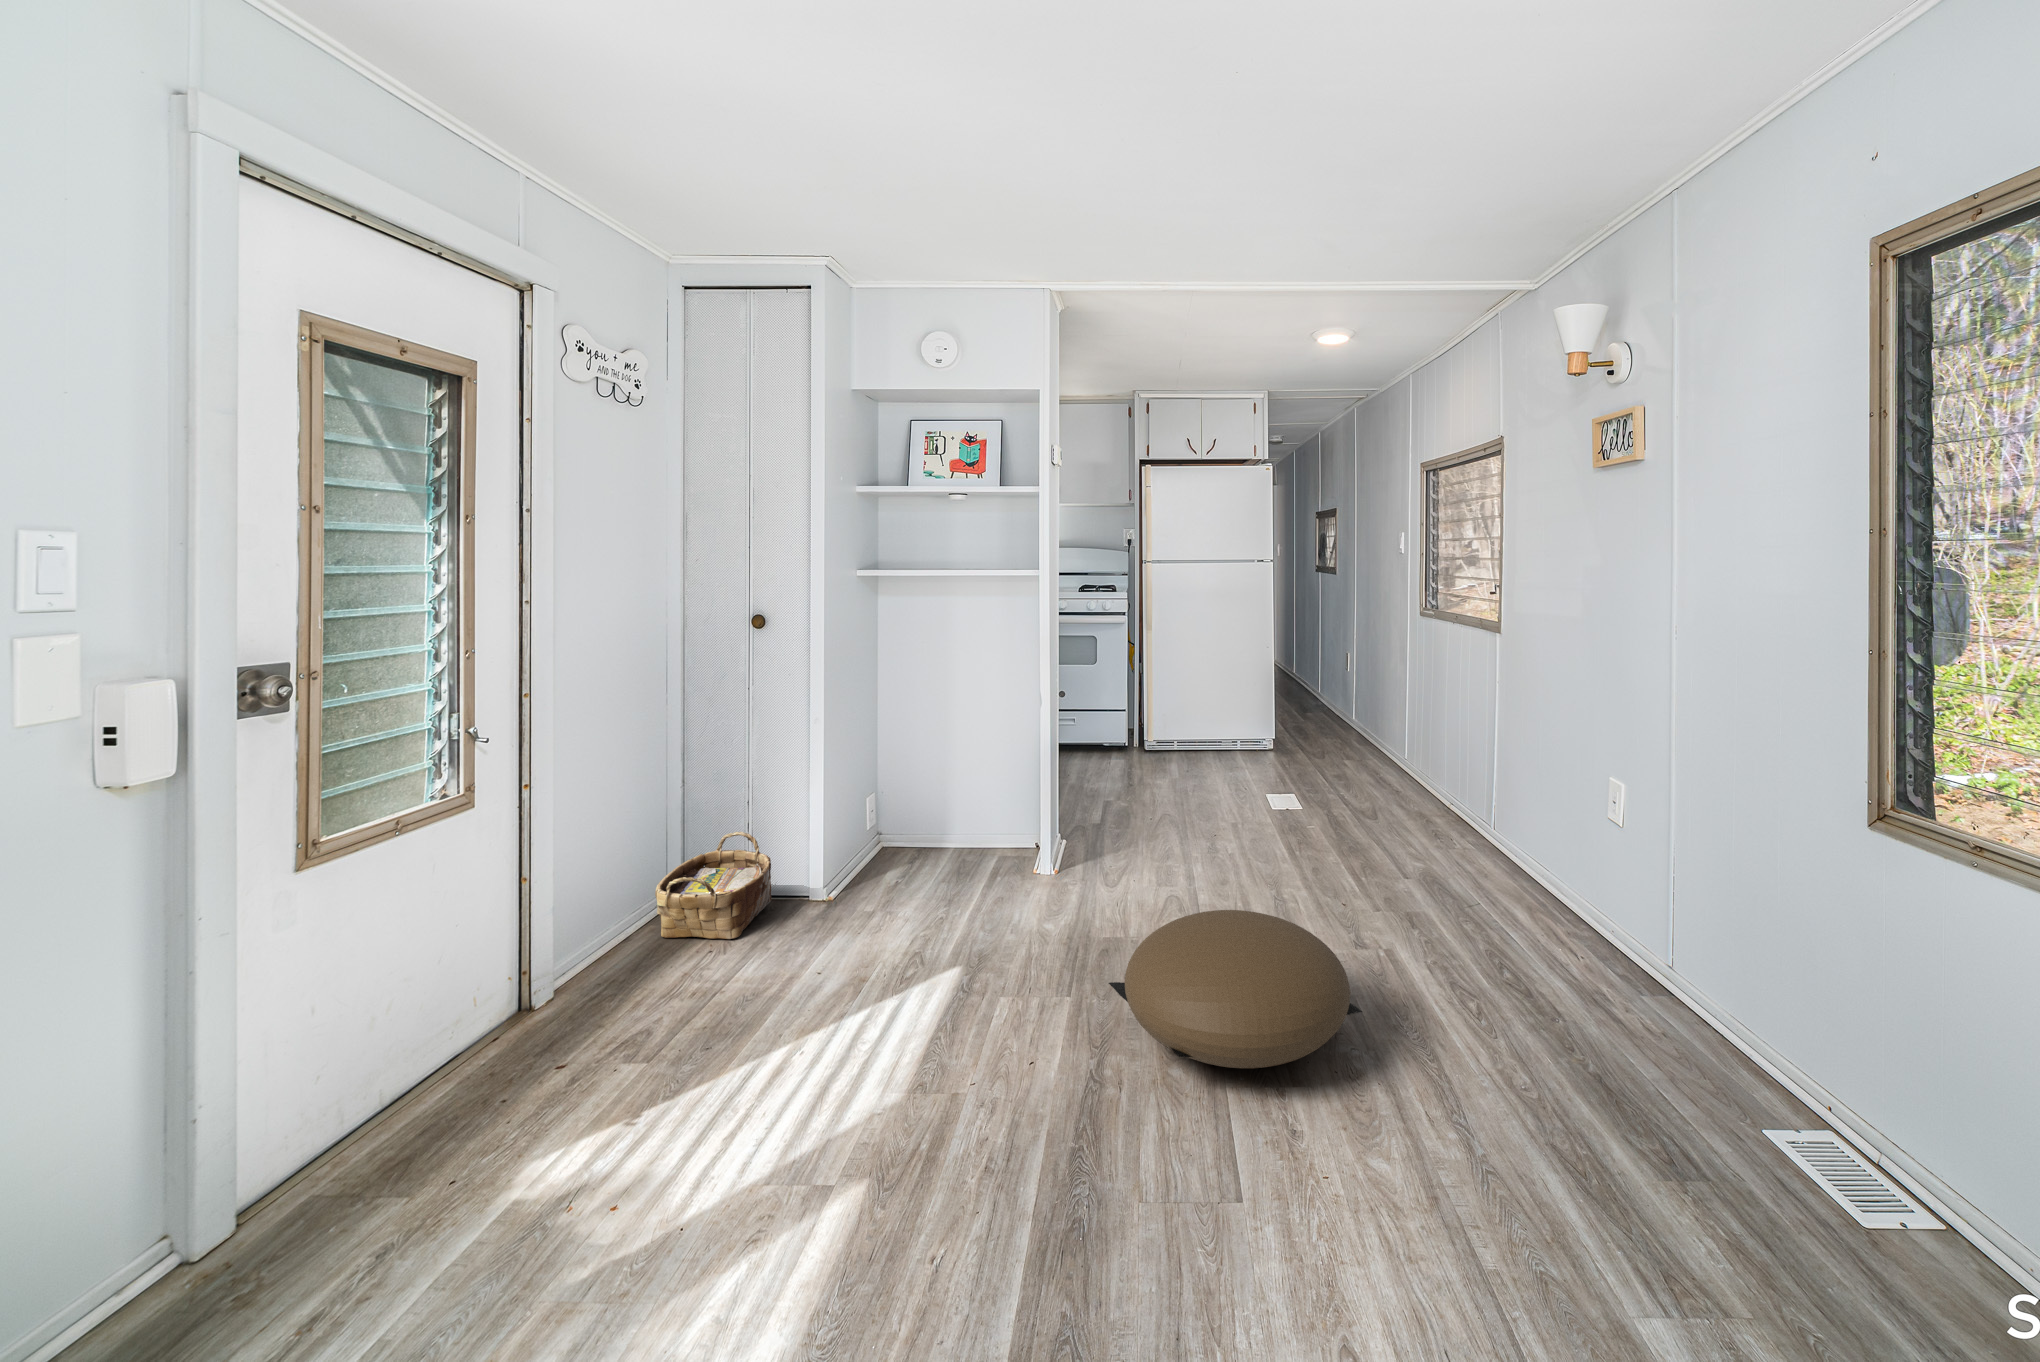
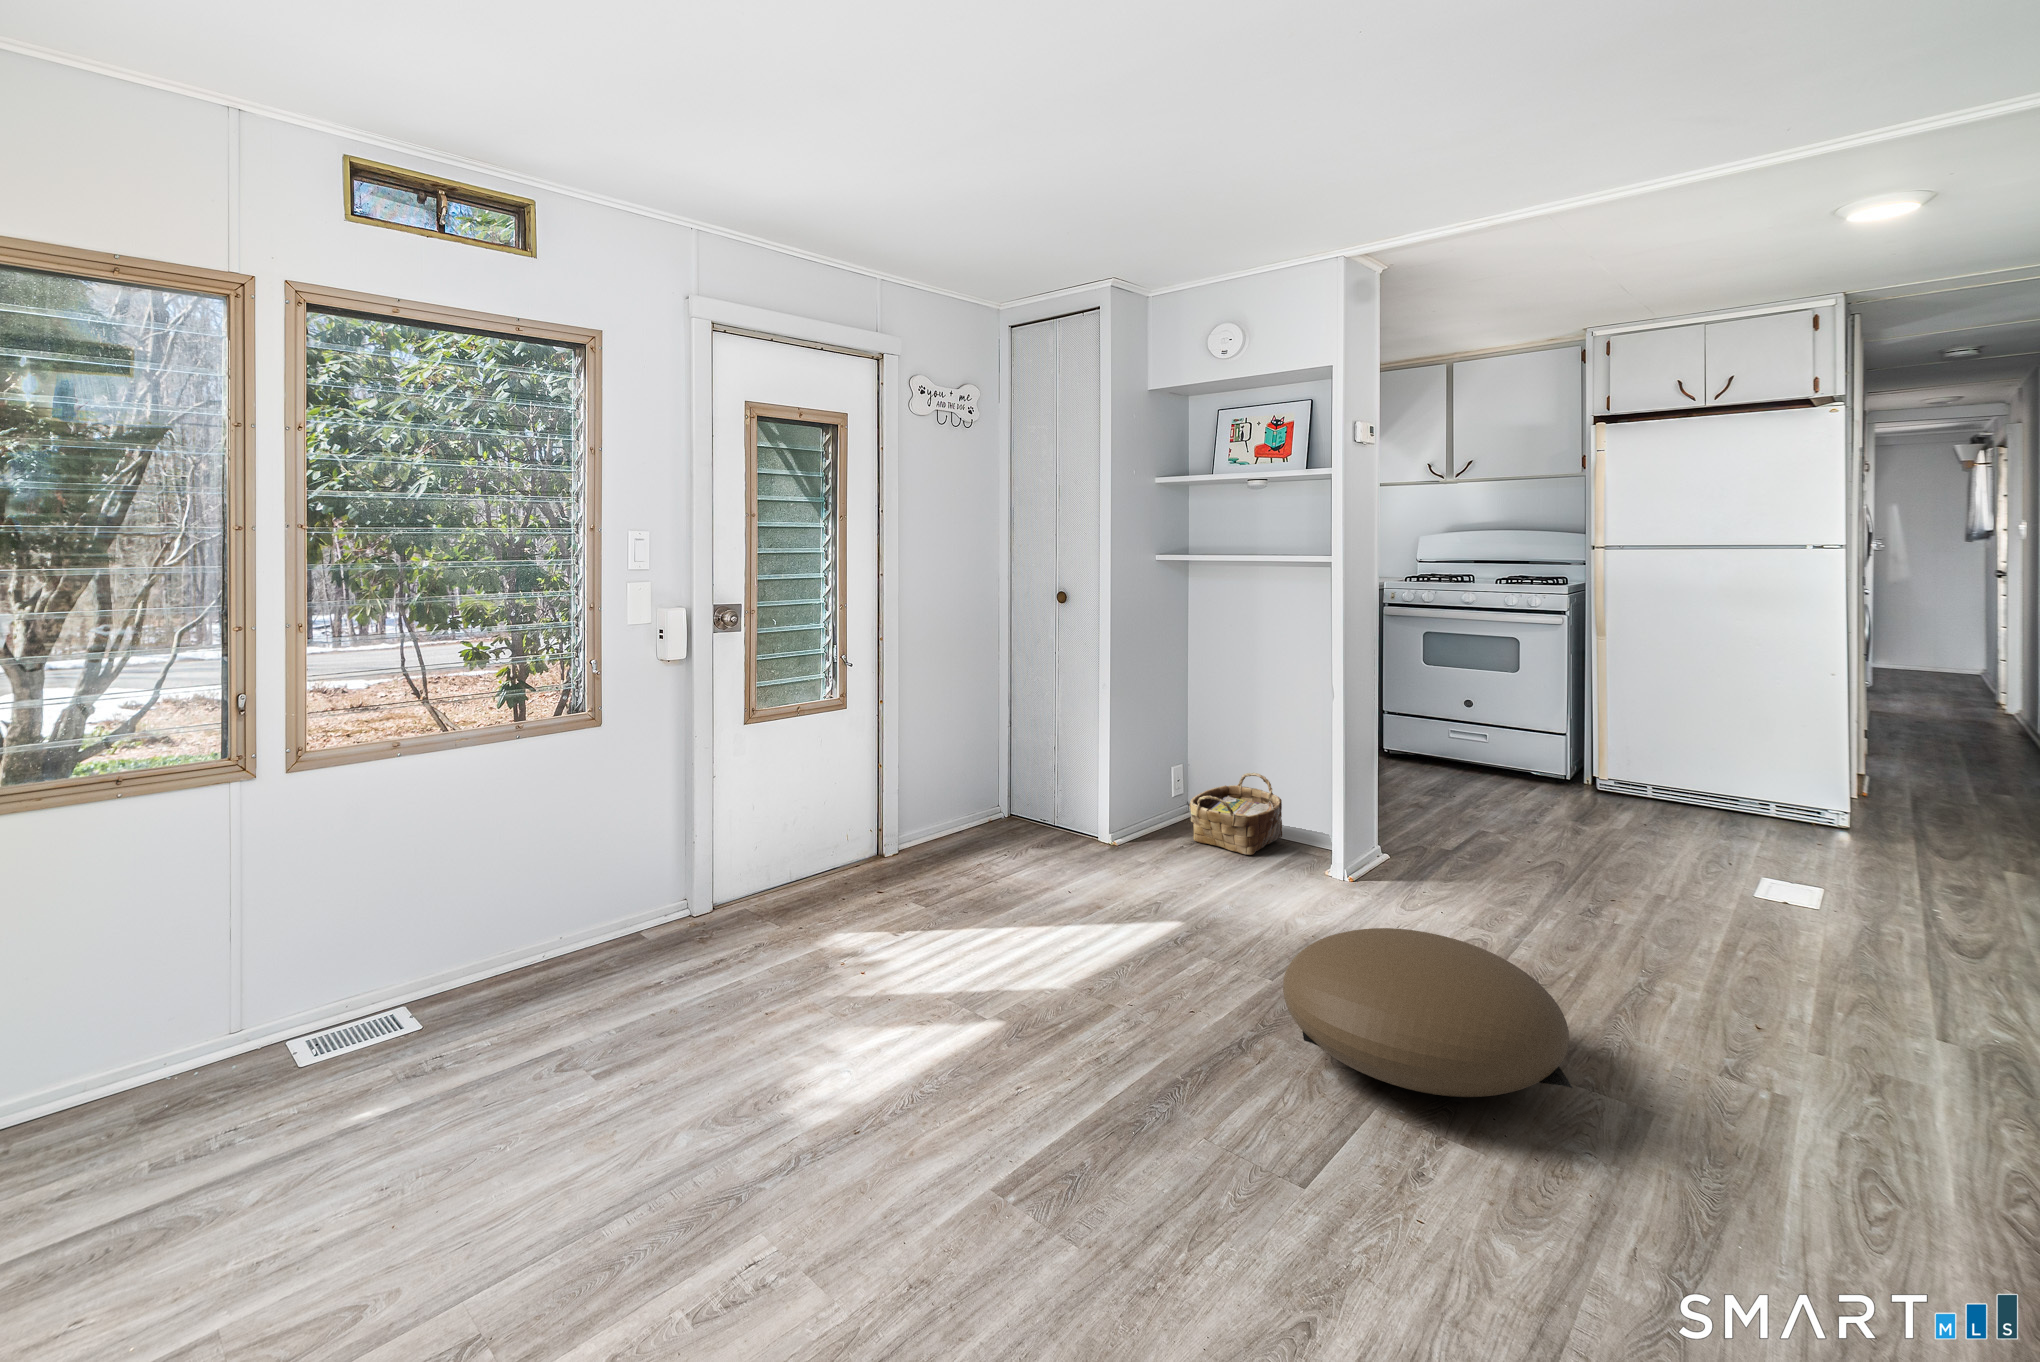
woven basket: present [655,832,771,939] -> present [1190,773,1282,855]

